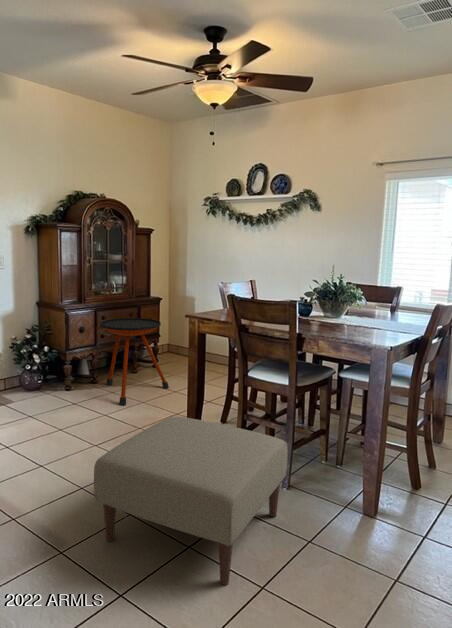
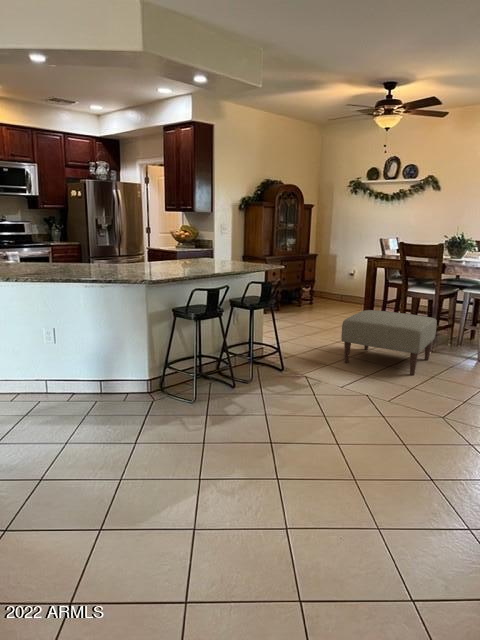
side table: present [100,318,169,406] -> none [286,266,329,321]

